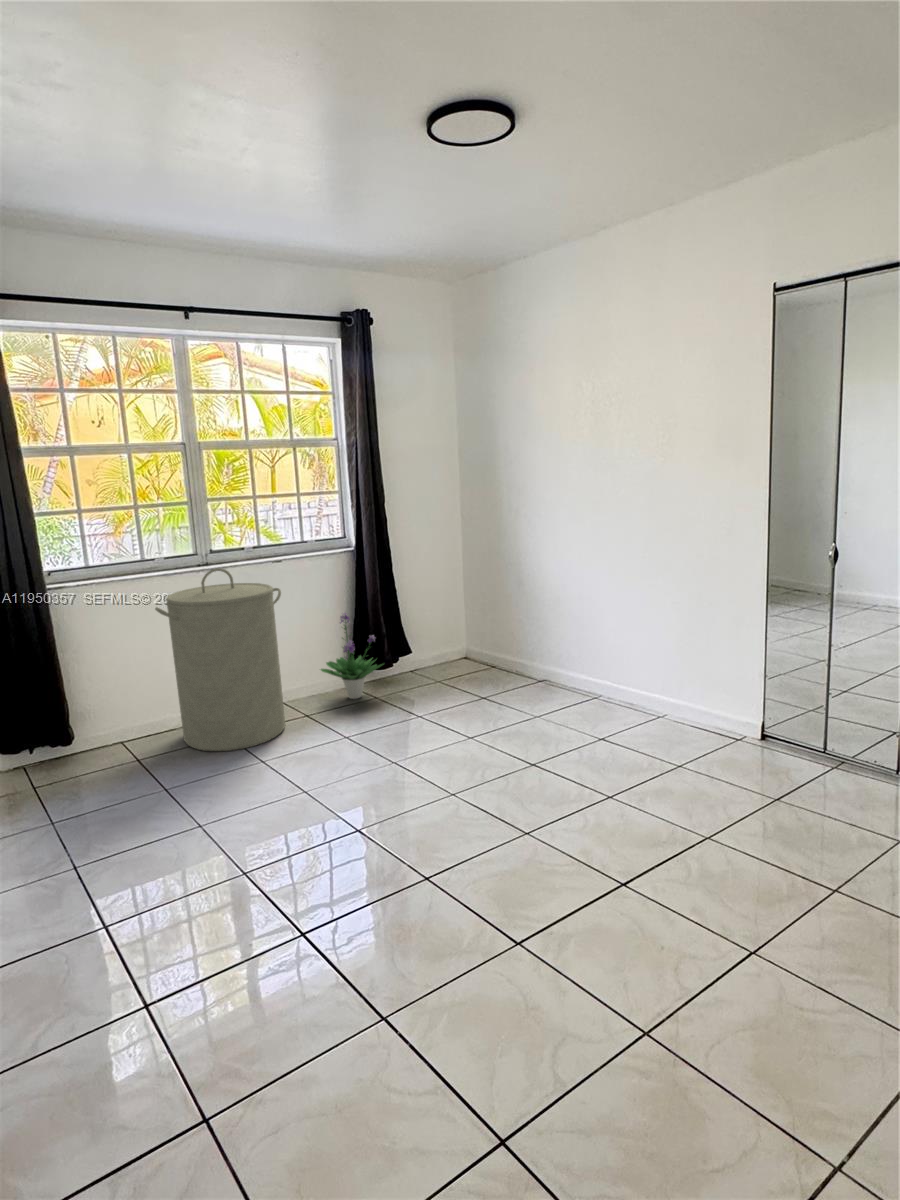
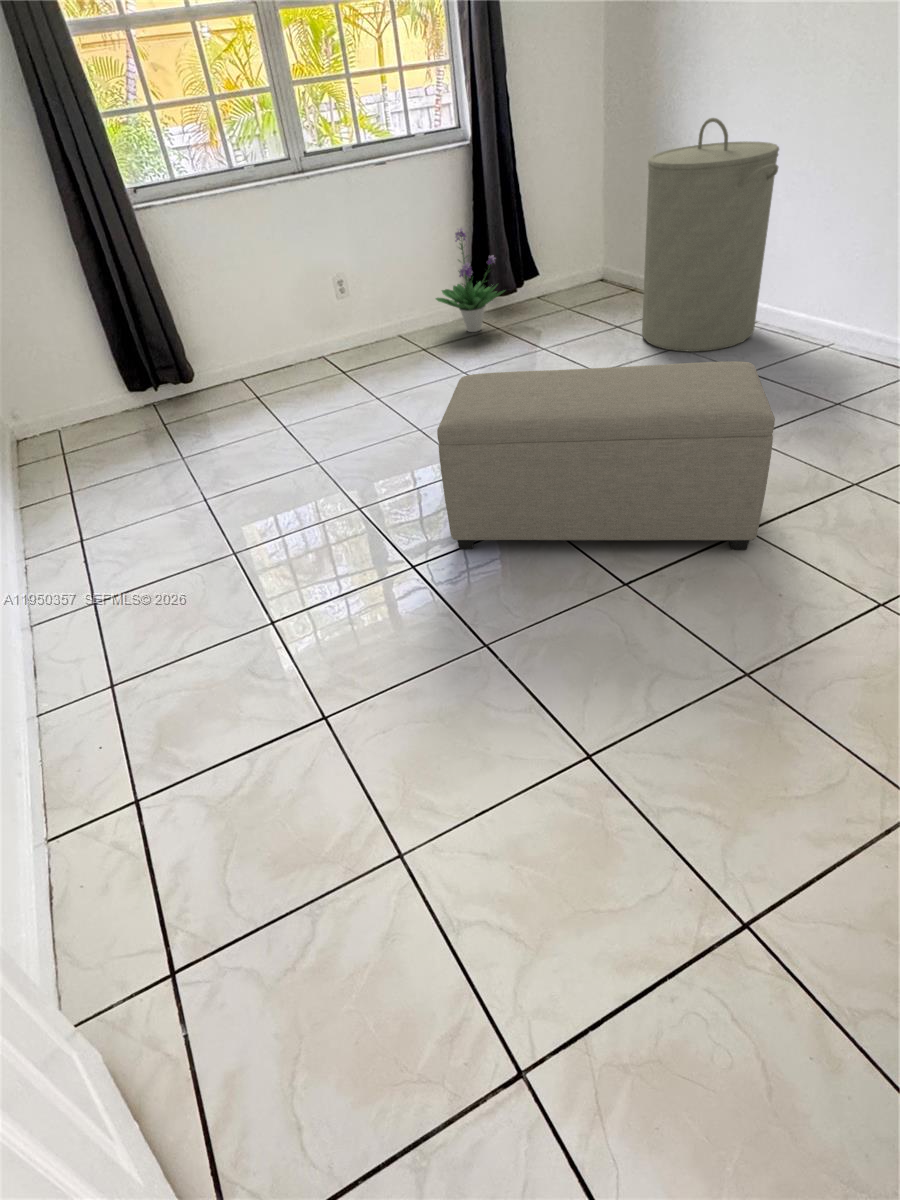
laundry hamper: present [155,568,285,751] -> present [642,118,779,352]
ottoman: none [335,731,633,913] -> present [437,361,775,550]

